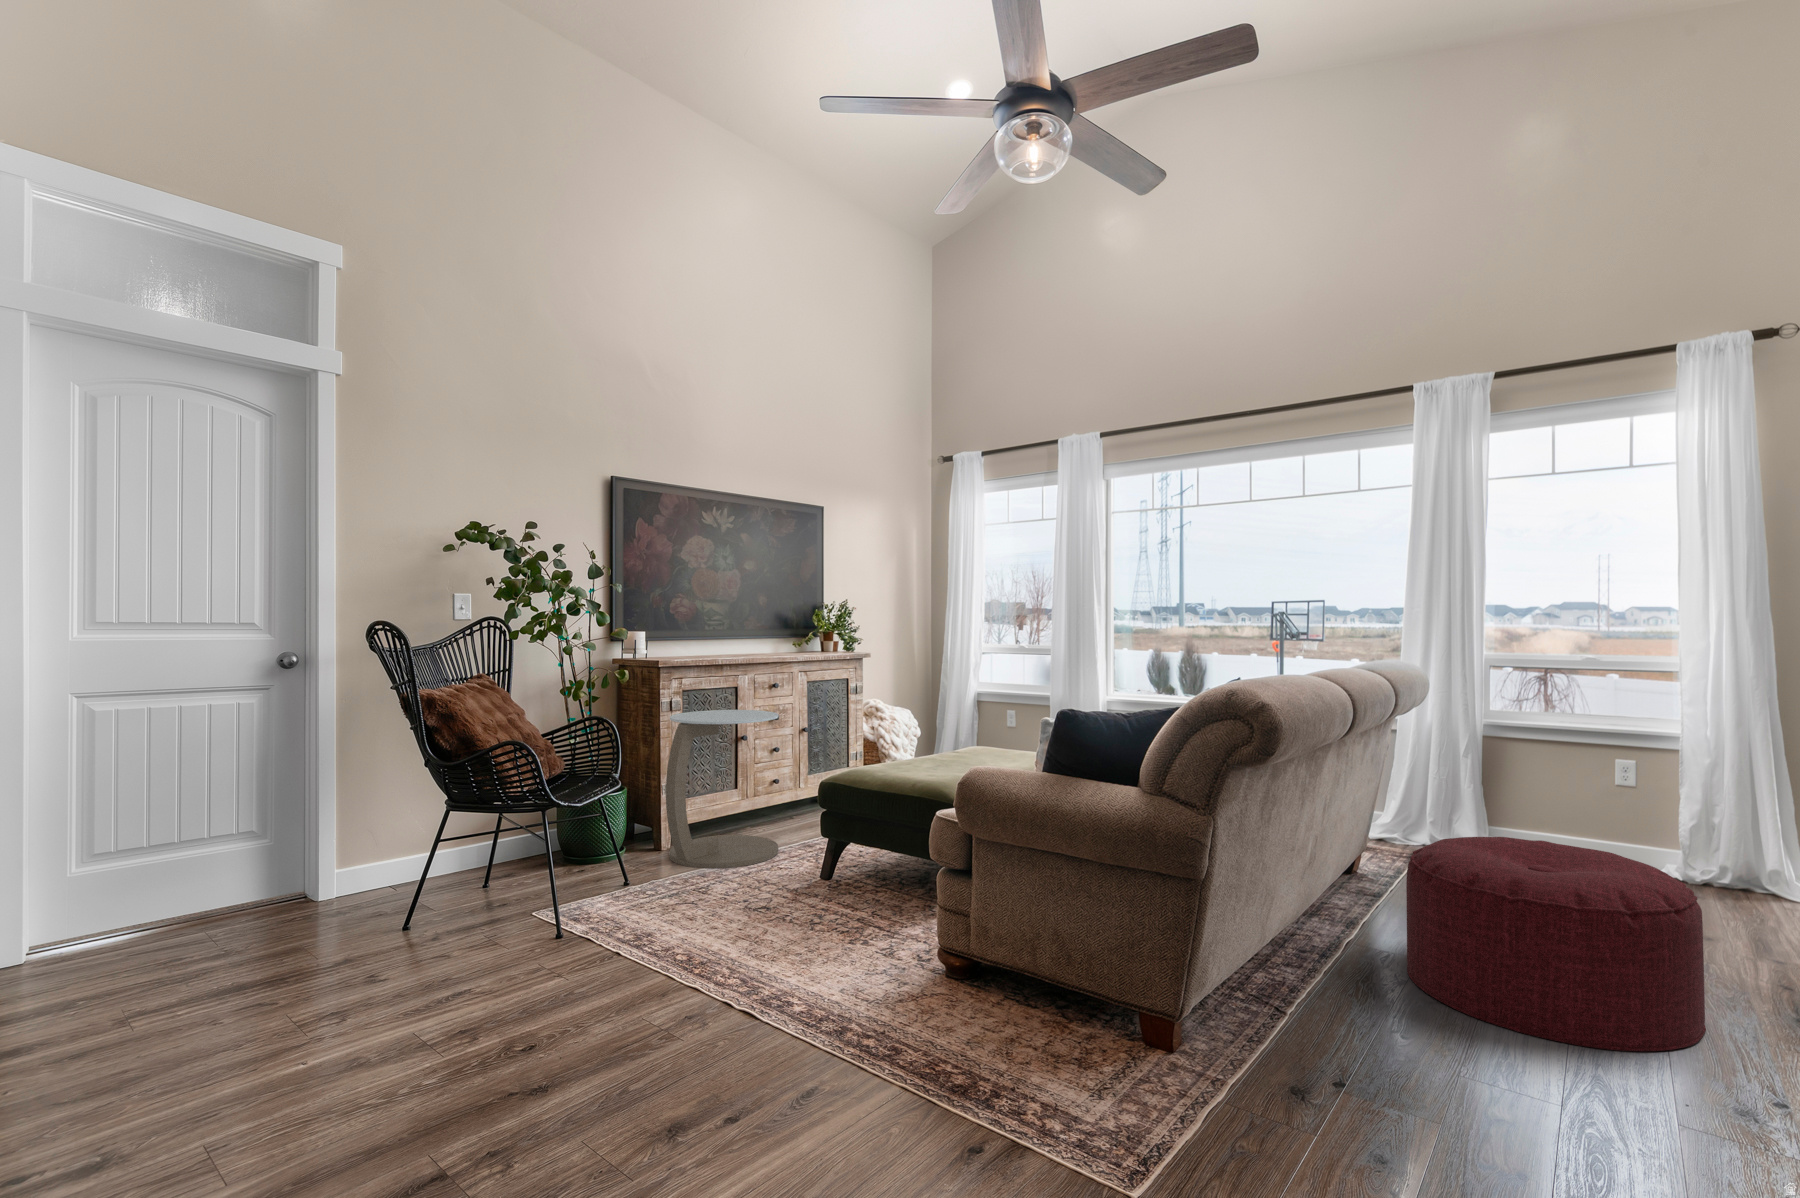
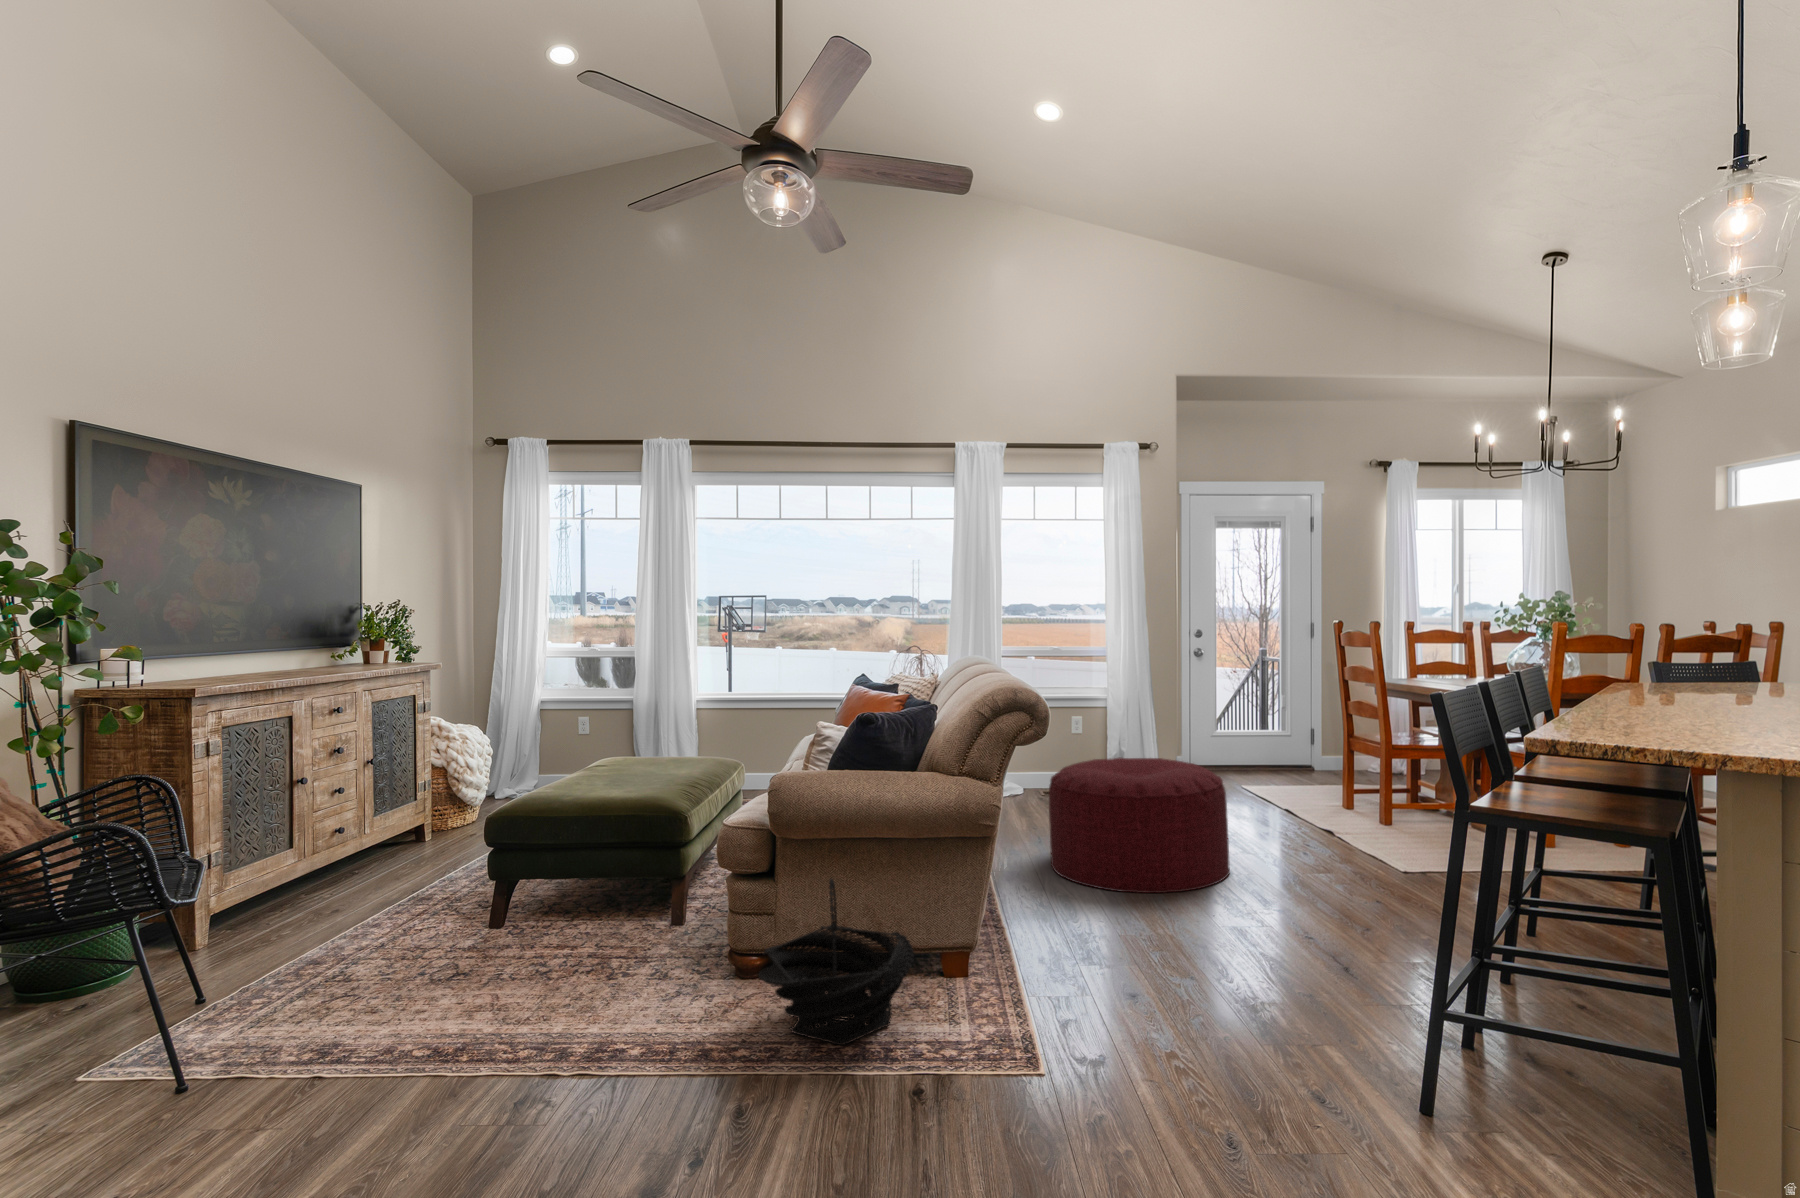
side table: present [666,710,779,868] -> none [218,741,390,957]
basket: none [907,903,1071,1076] -> present [759,879,914,1045]

